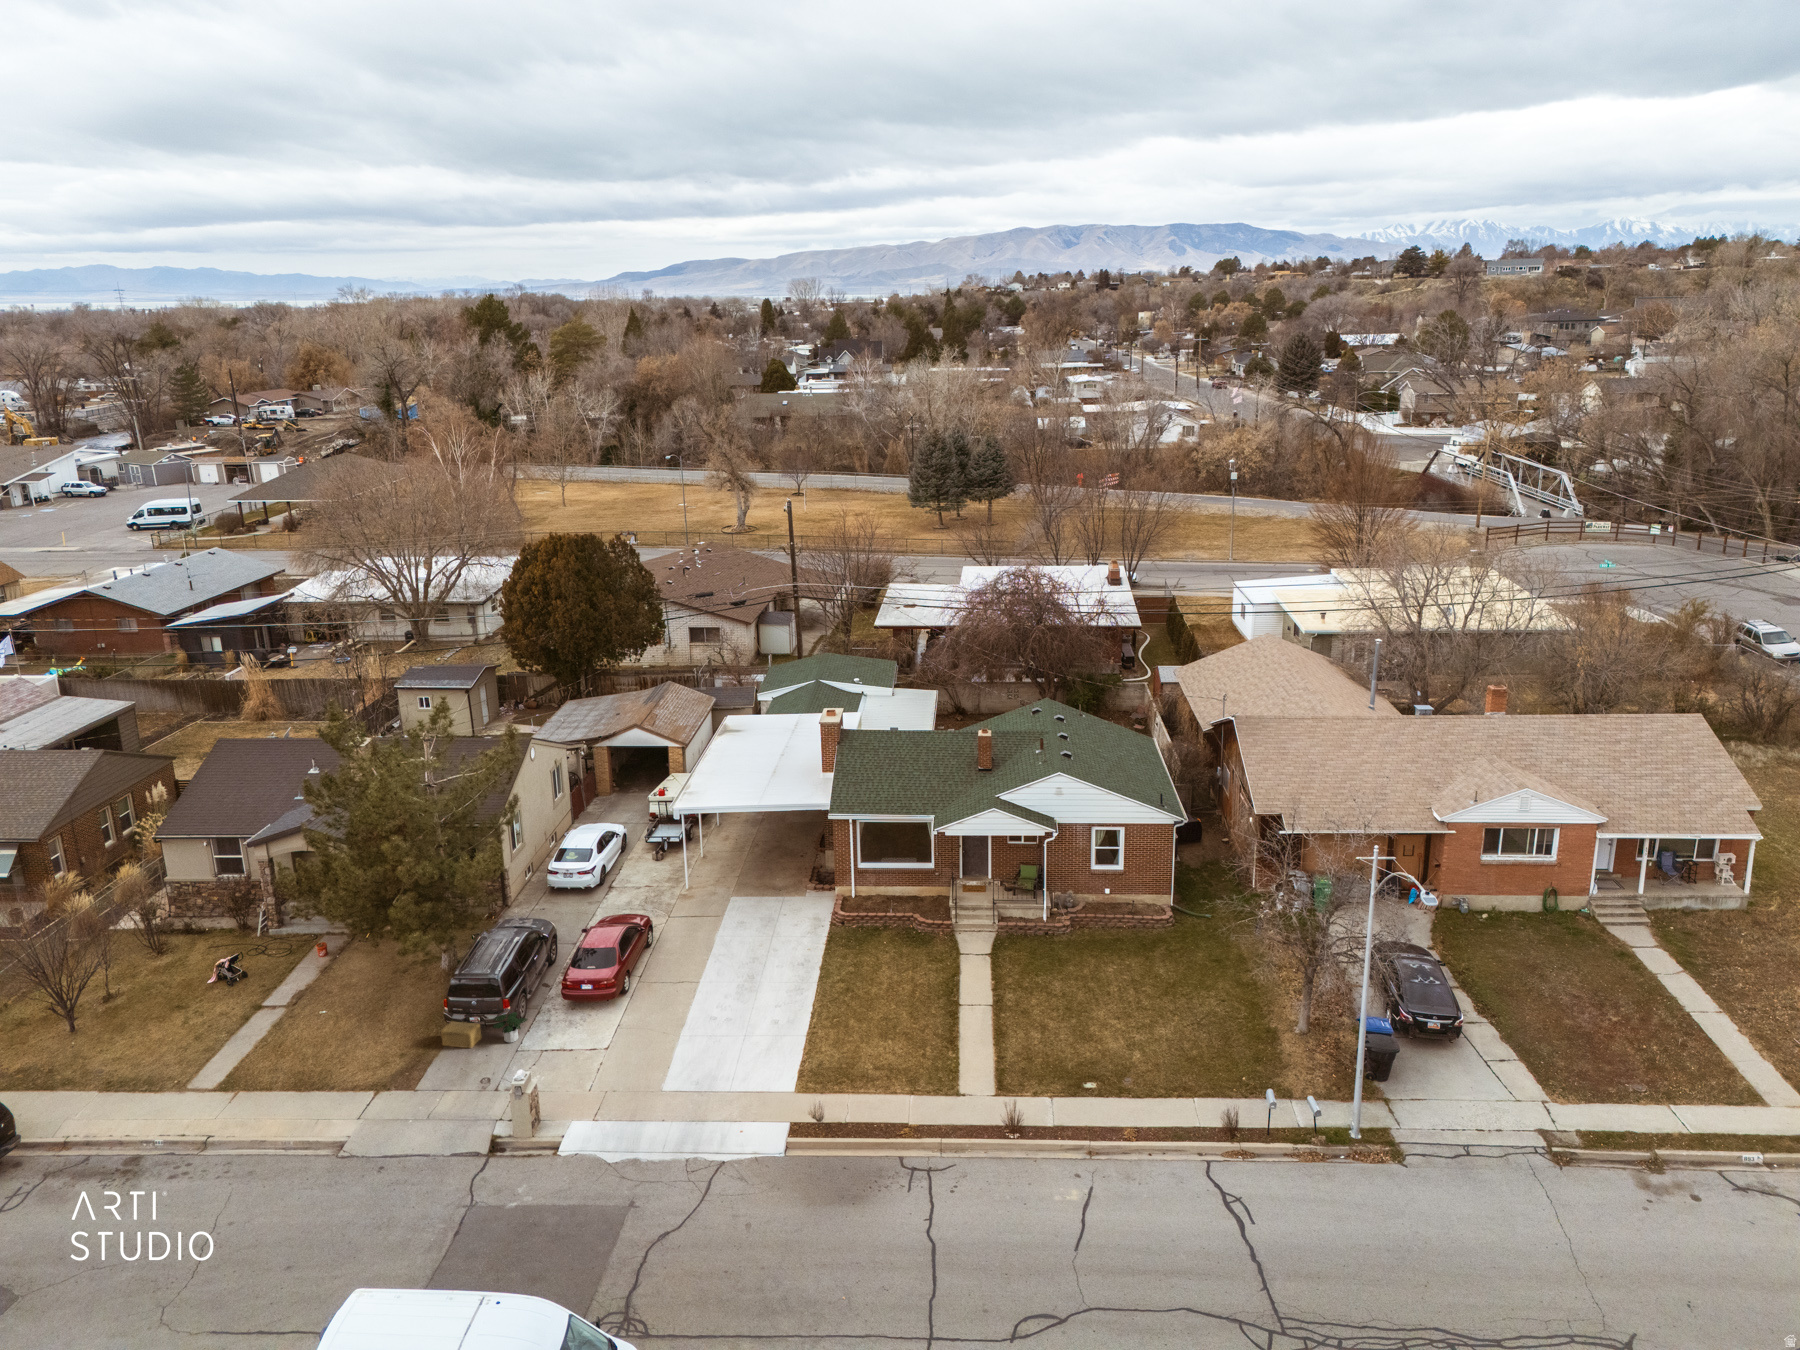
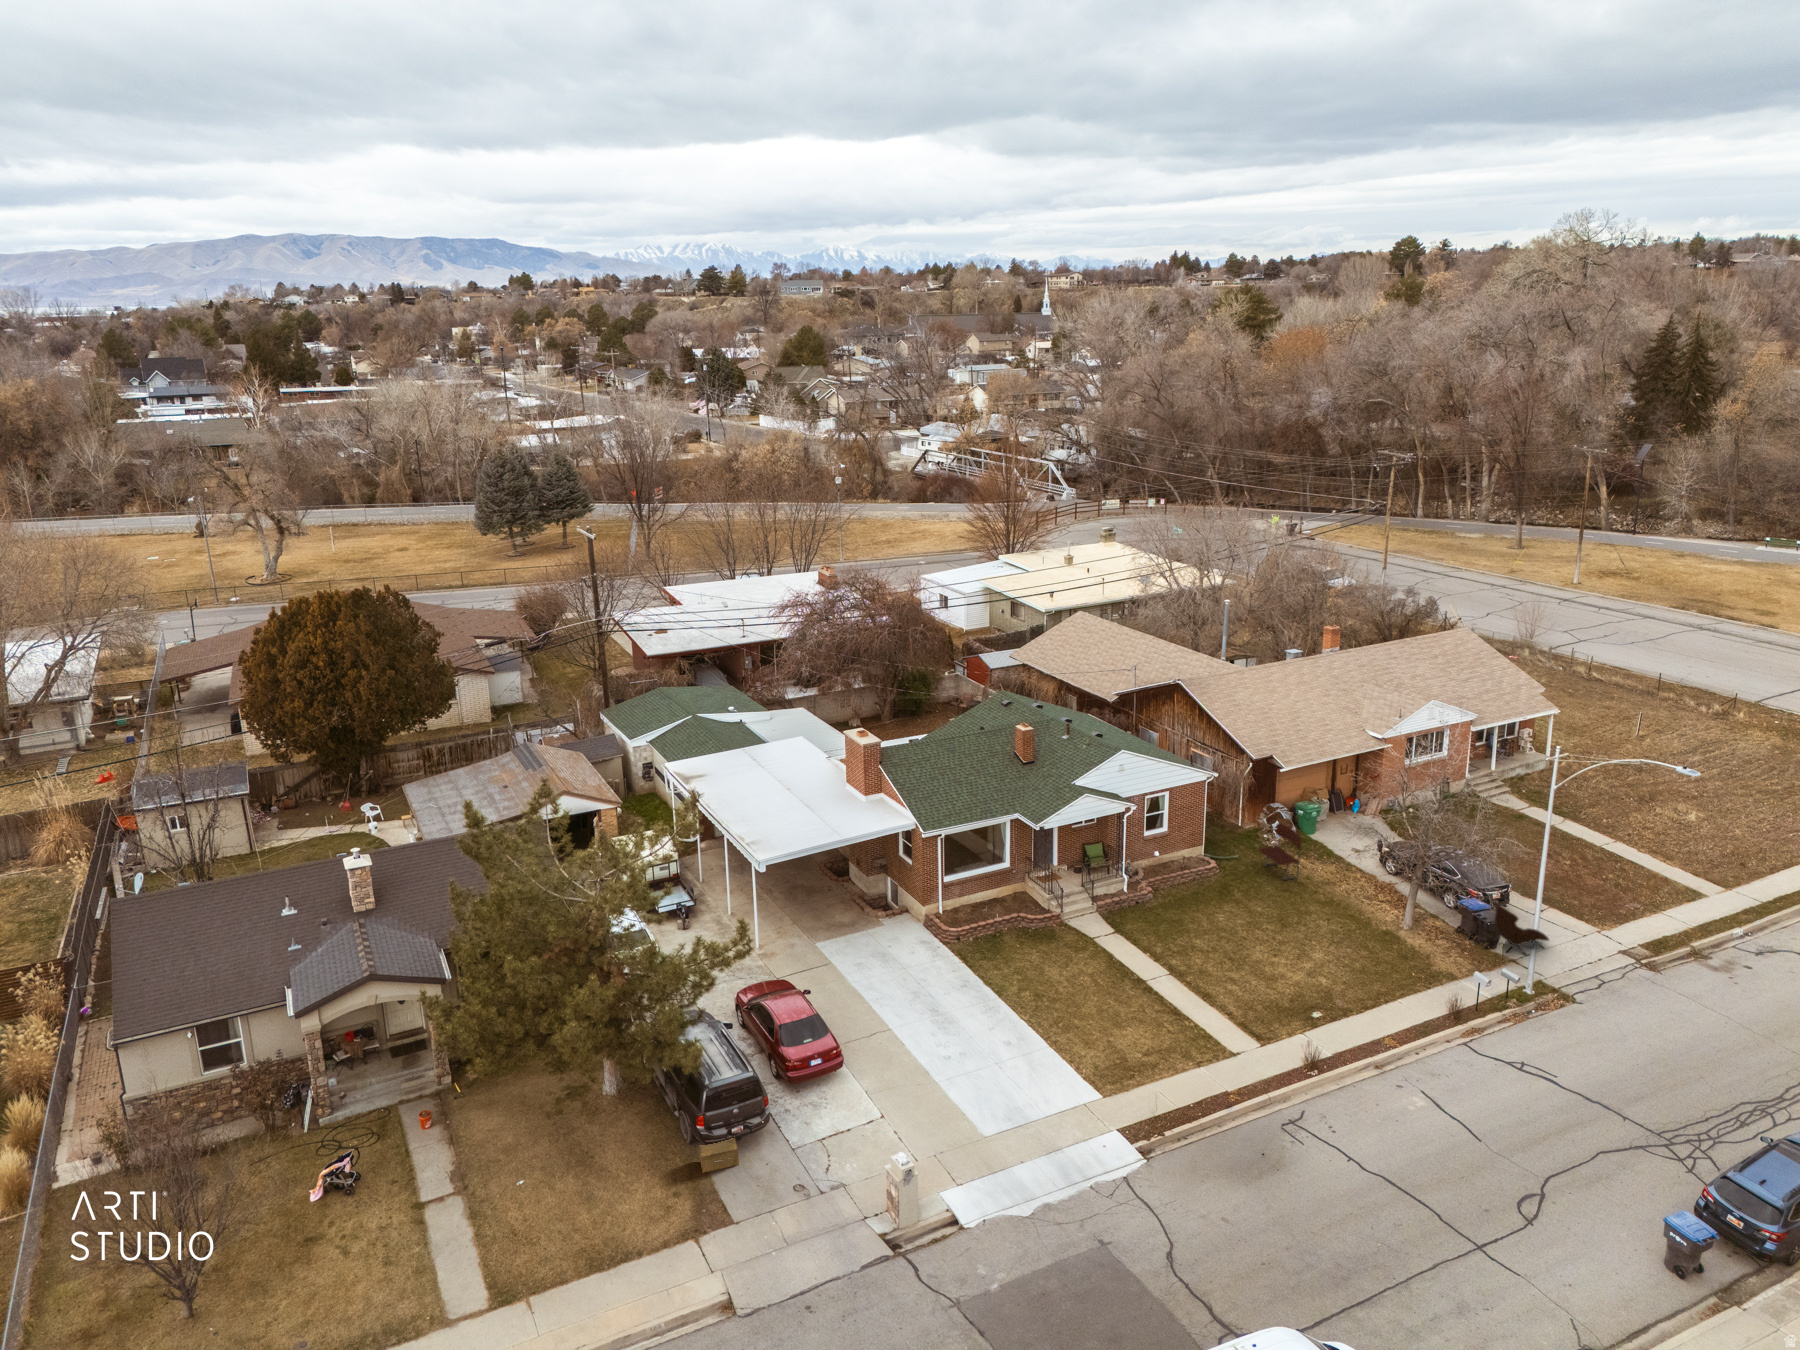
bench: none [1222,887,1256,953] -> present [1259,823,1301,880]
potted plant: present [493,1012,527,1043] -> none [752,1111,786,1146]
lounge chair: none [1384,1029,1450,1099] -> present [1495,905,1549,954]

